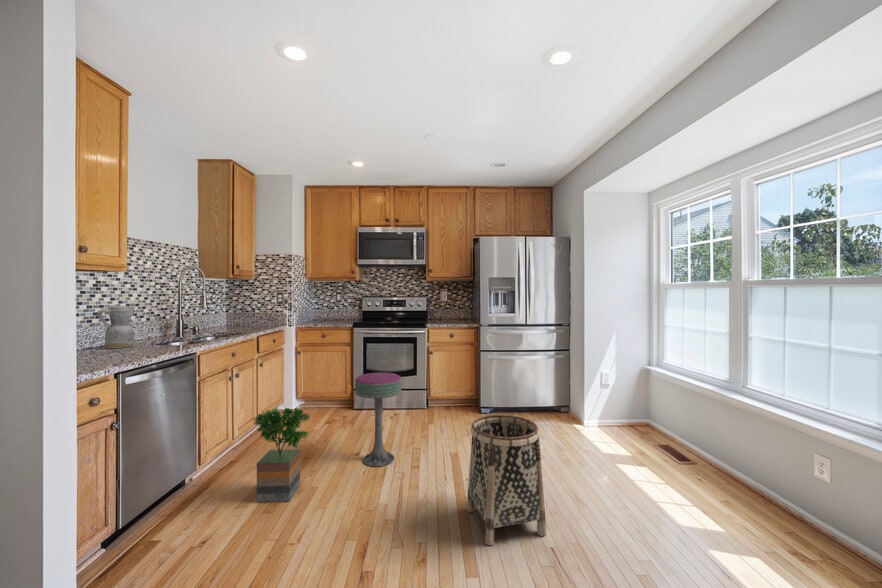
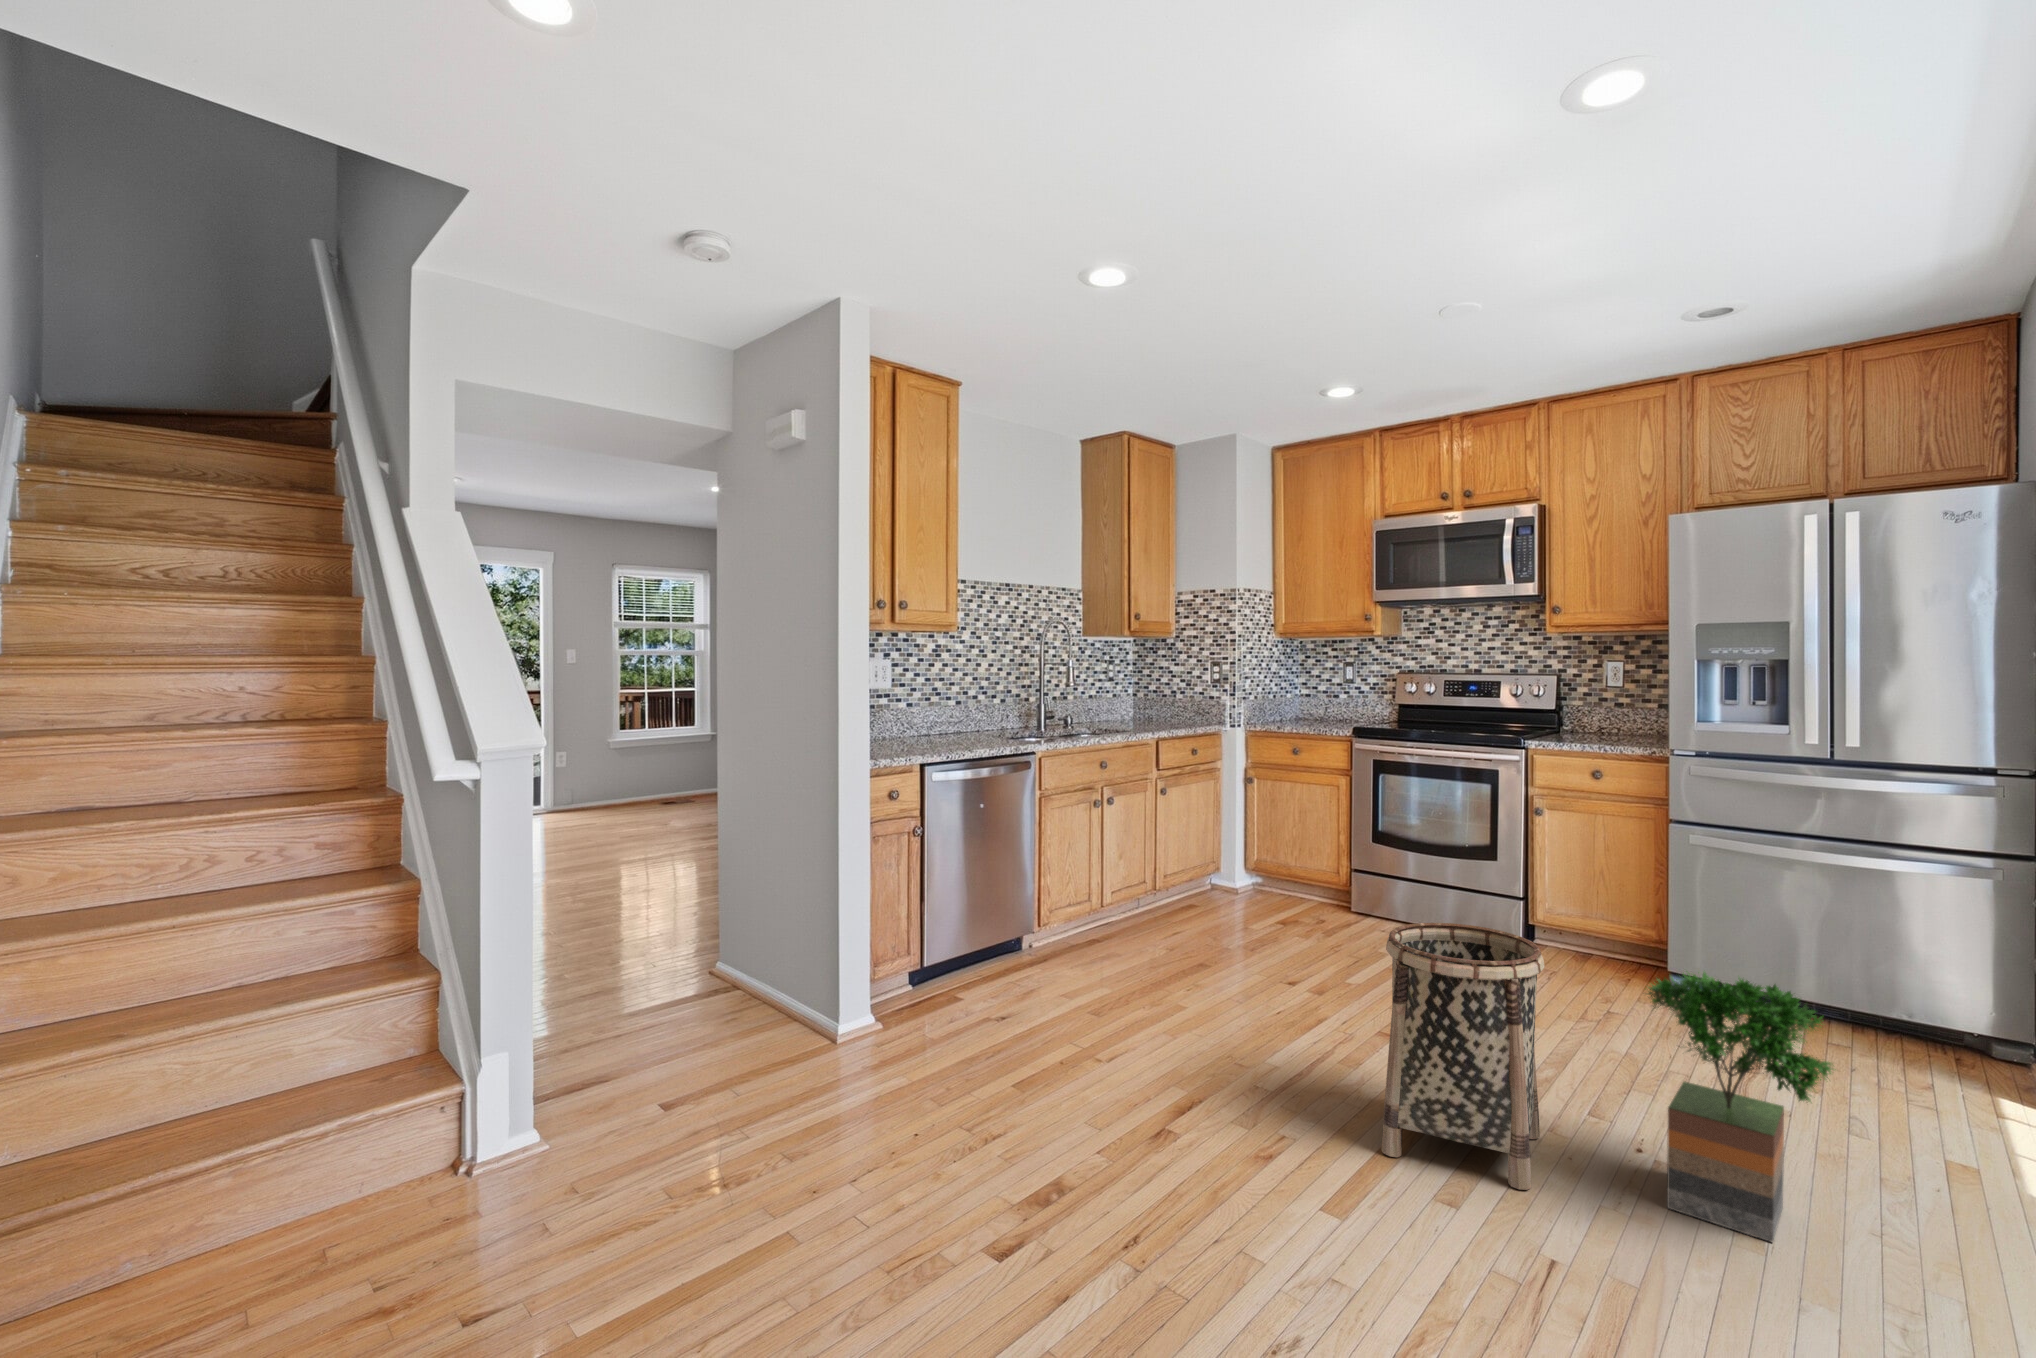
ceramic pitcher: present [97,306,135,348] -> none [933,679,973,737]
bar stool: present [355,372,401,466] -> none [1269,824,1365,1007]
potted tree: present [254,408,310,502] -> present [1648,972,1832,1242]

